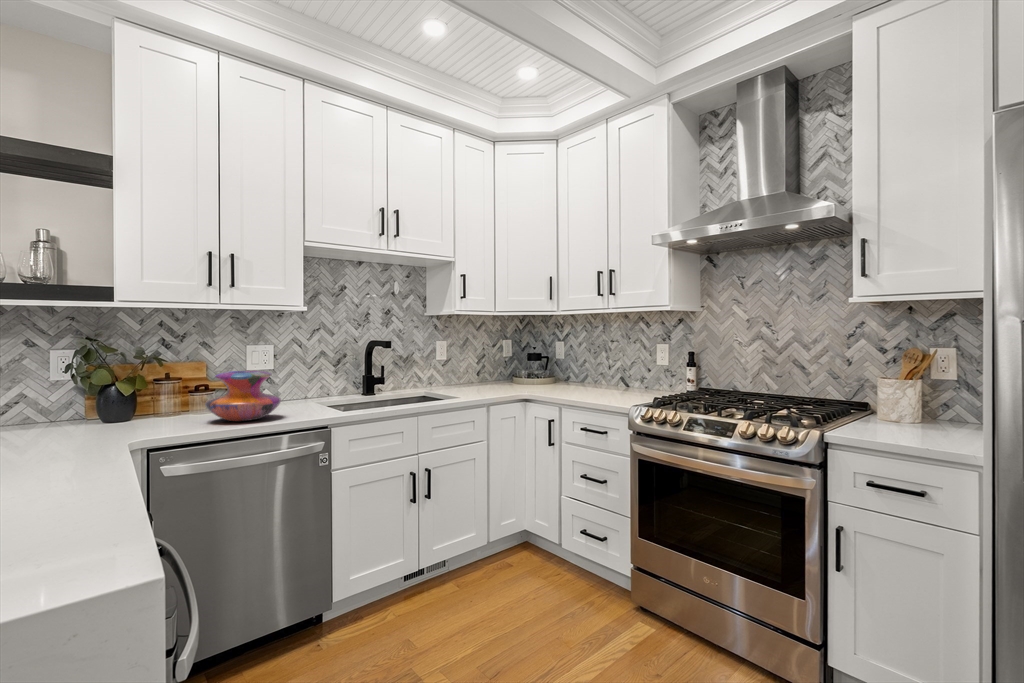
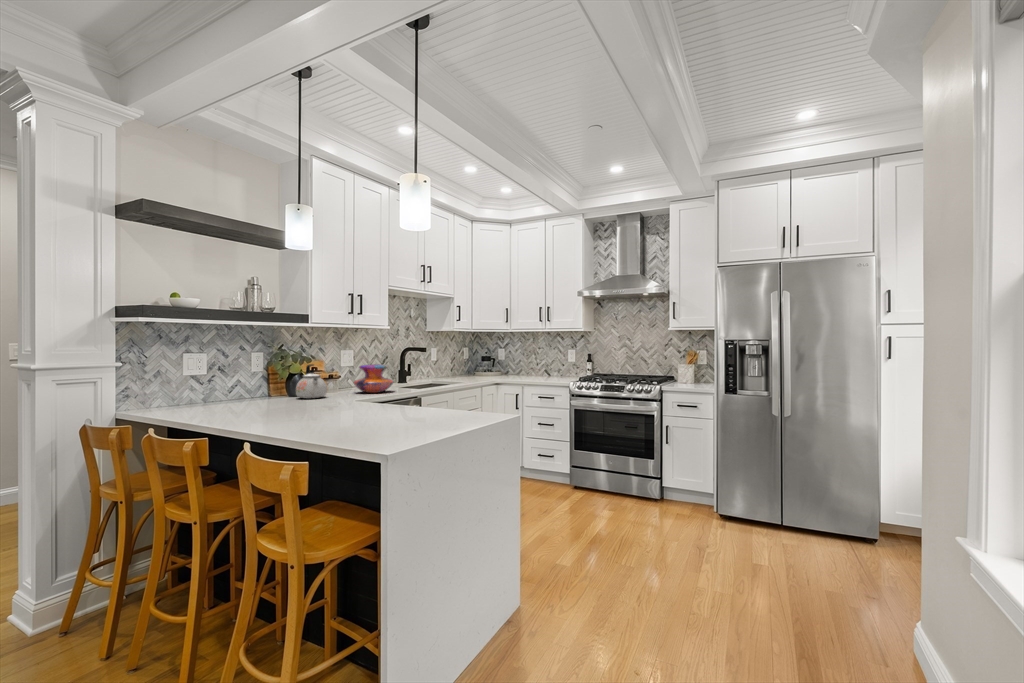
kettle: none [69,372,134,433] -> present [296,364,327,399]

